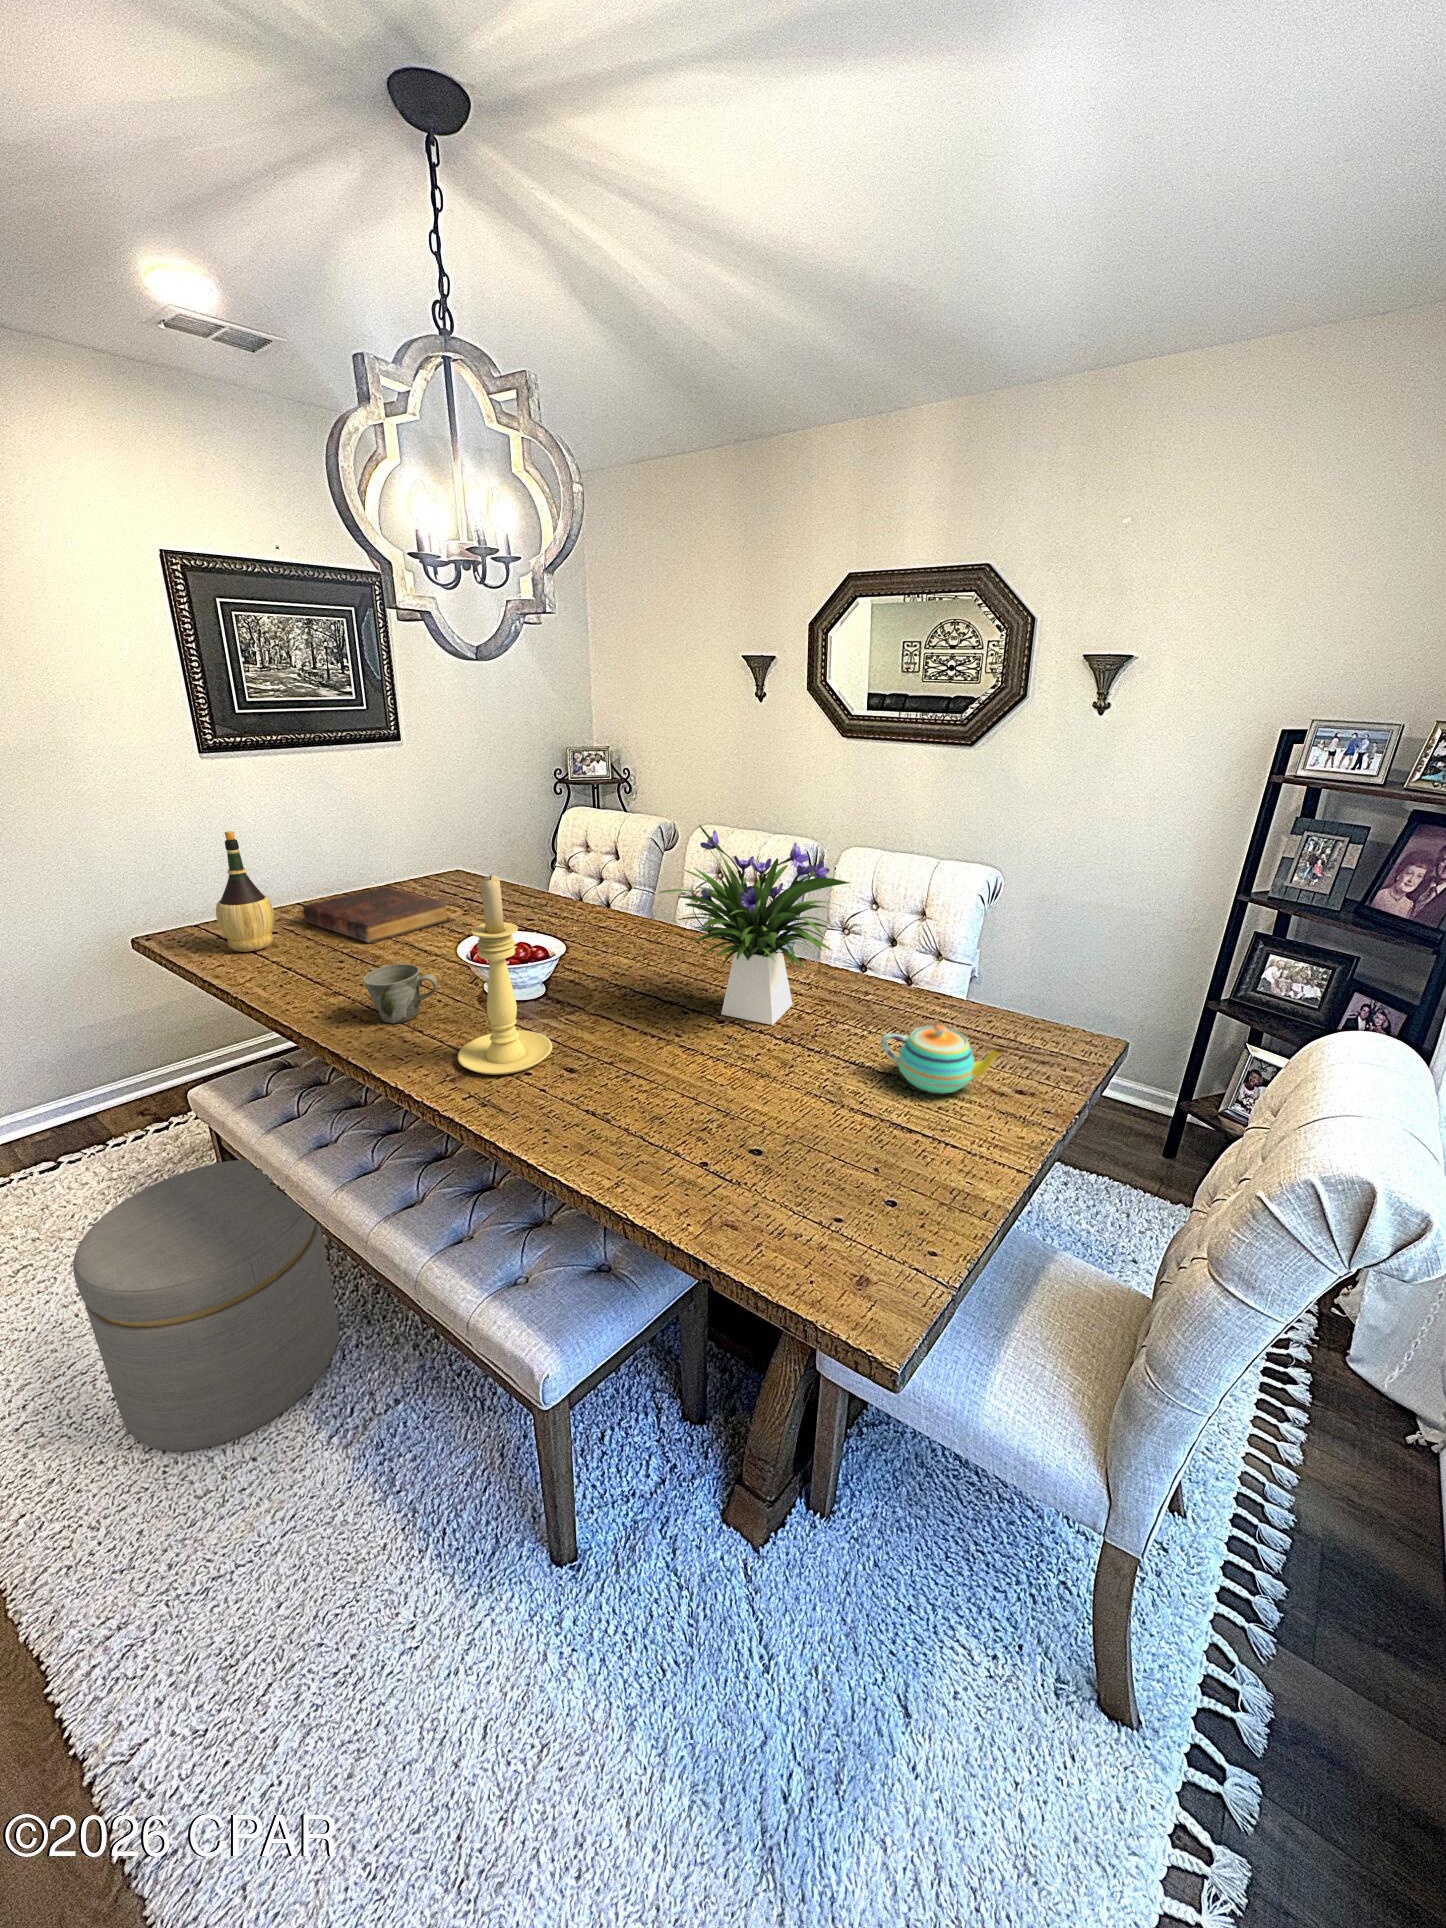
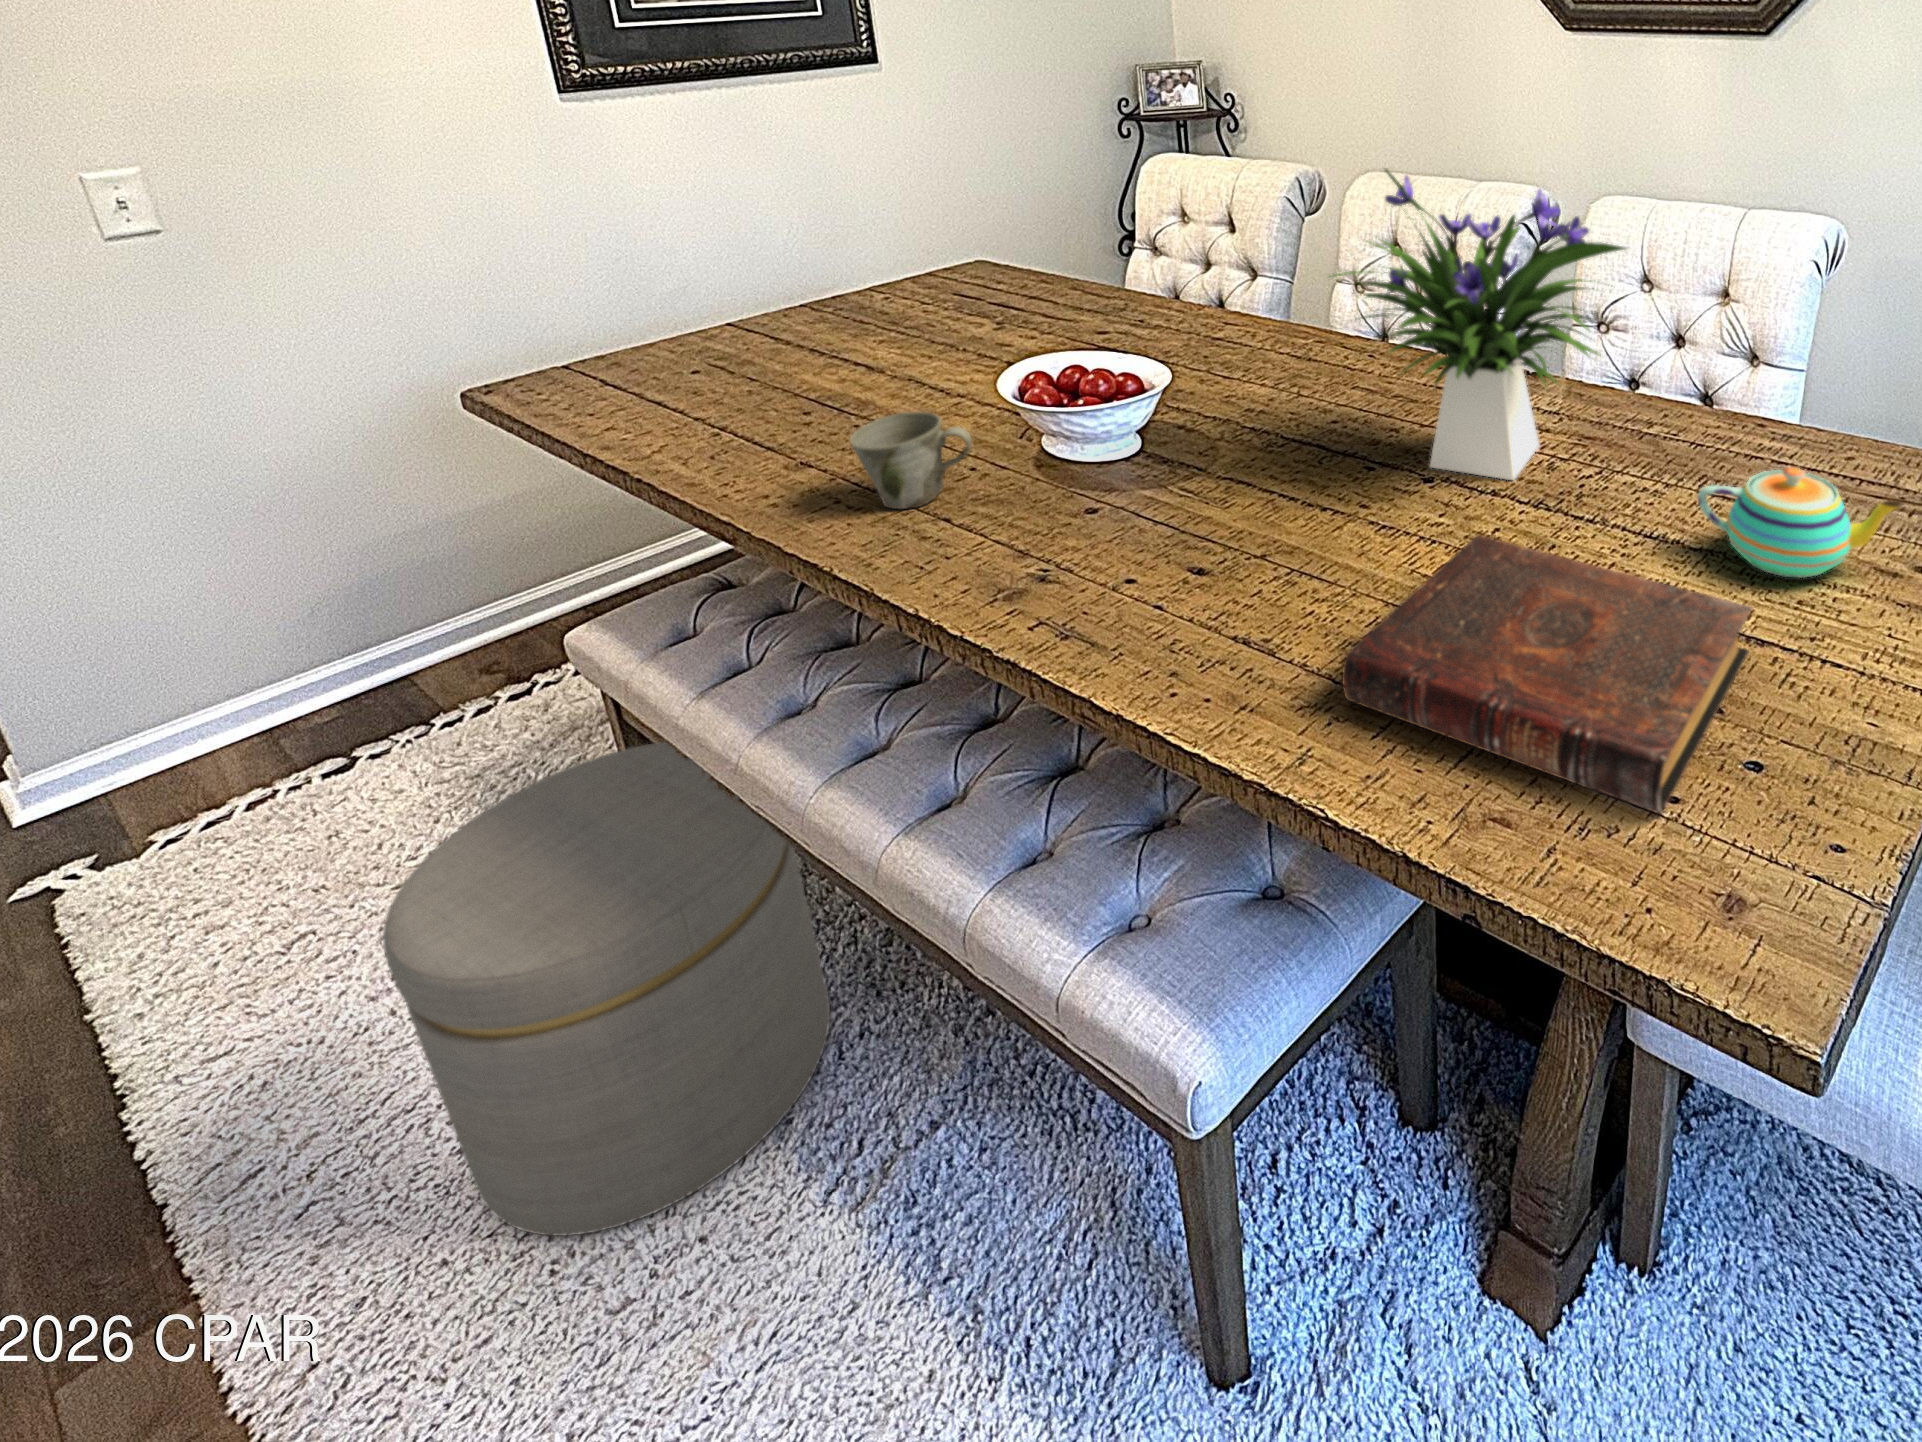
wine bottle: present [216,831,274,952] -> none [600,212,695,404]
candle holder: present [458,874,552,1075] -> none [1014,258,1167,586]
book: present [302,887,450,943] -> present [1342,535,1752,814]

